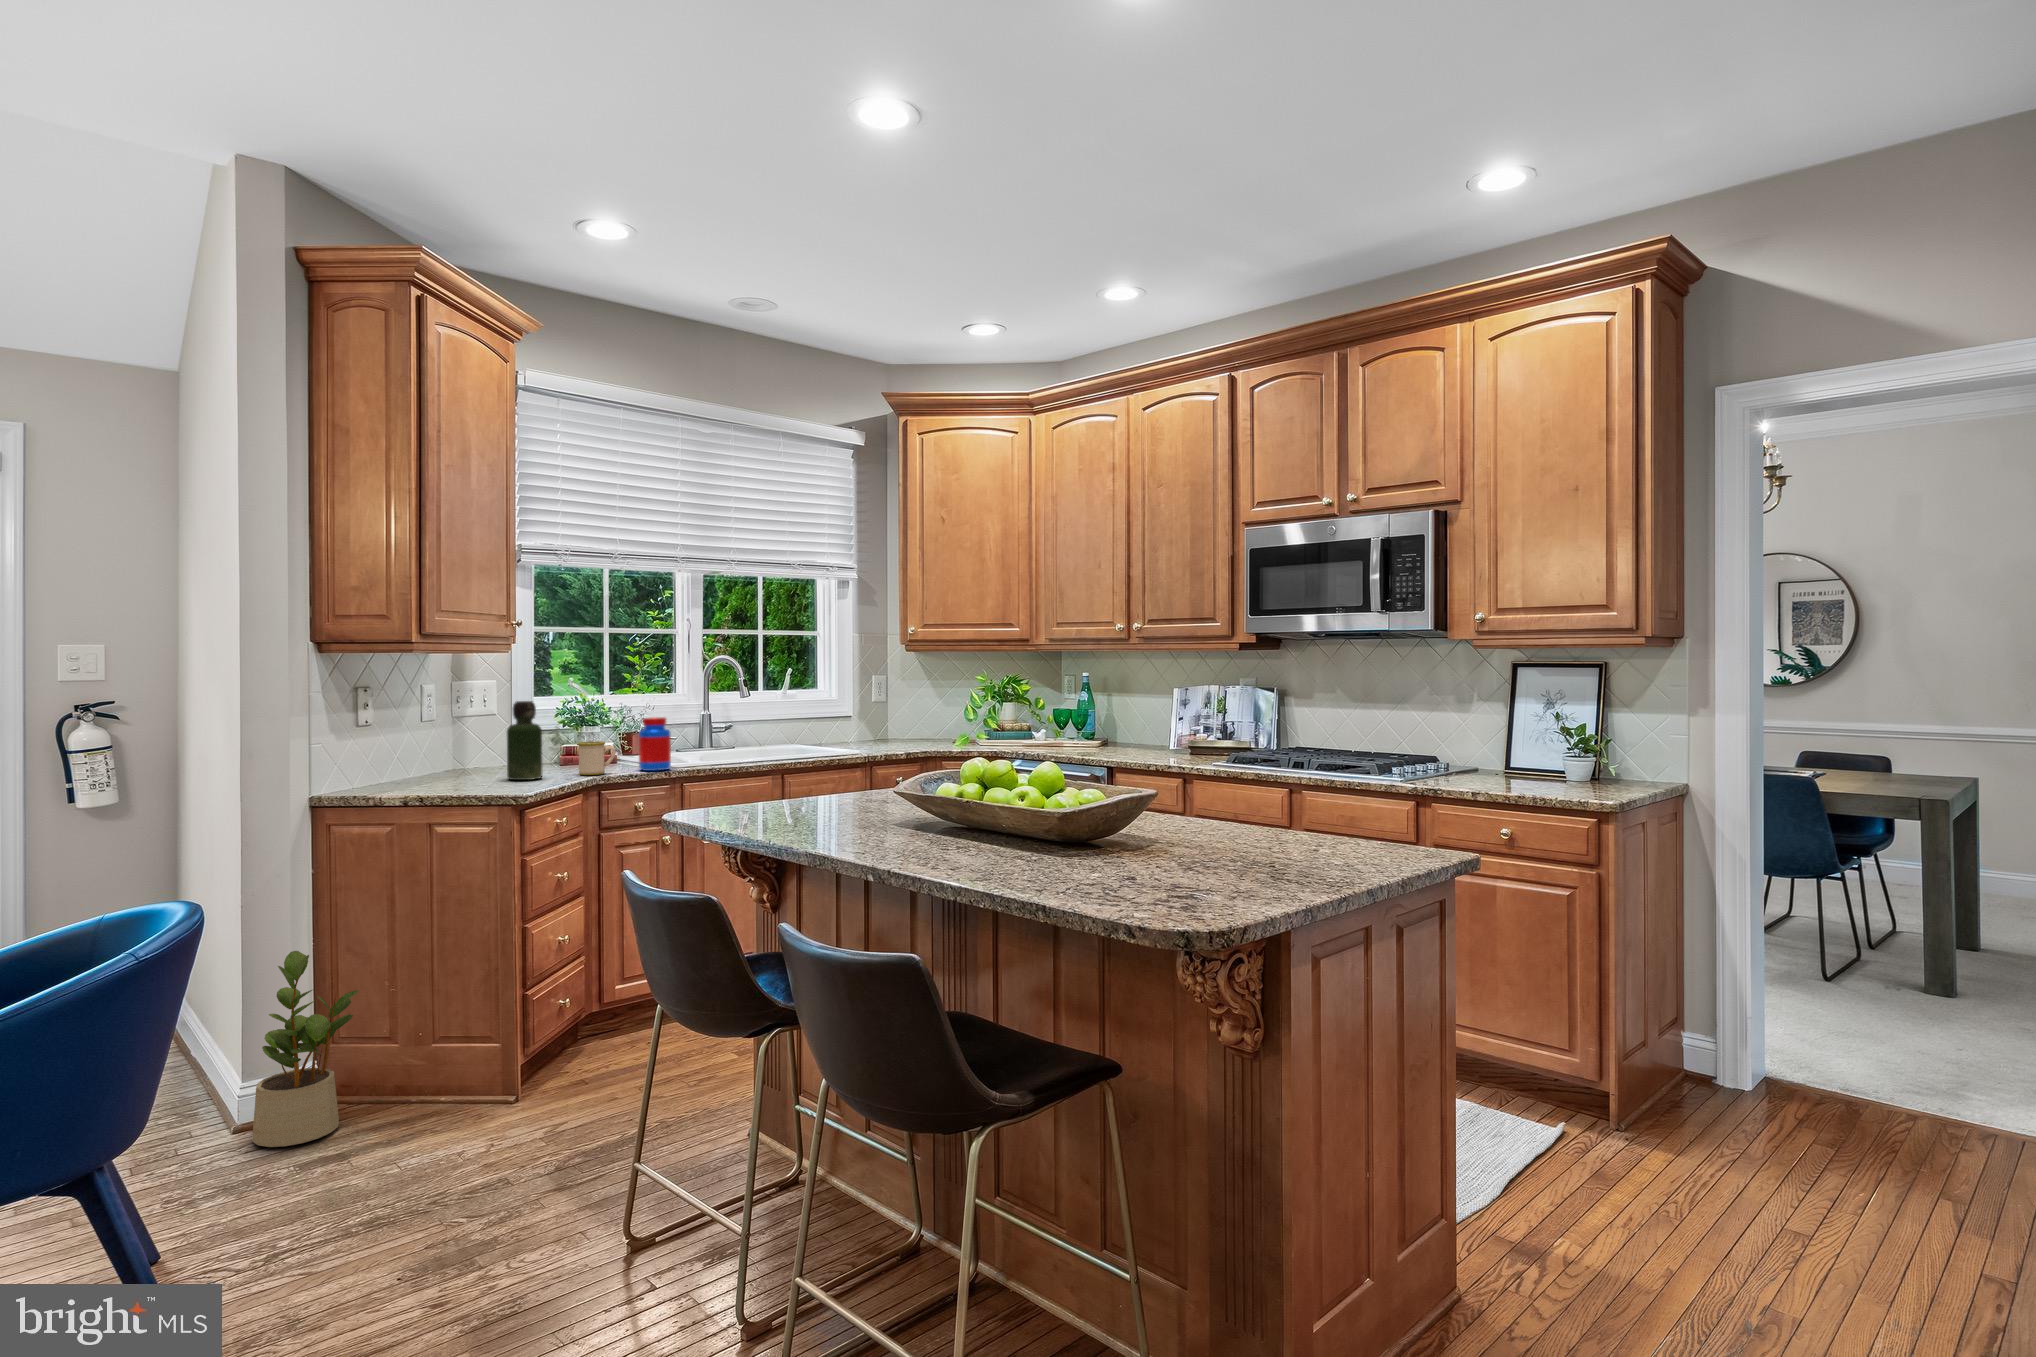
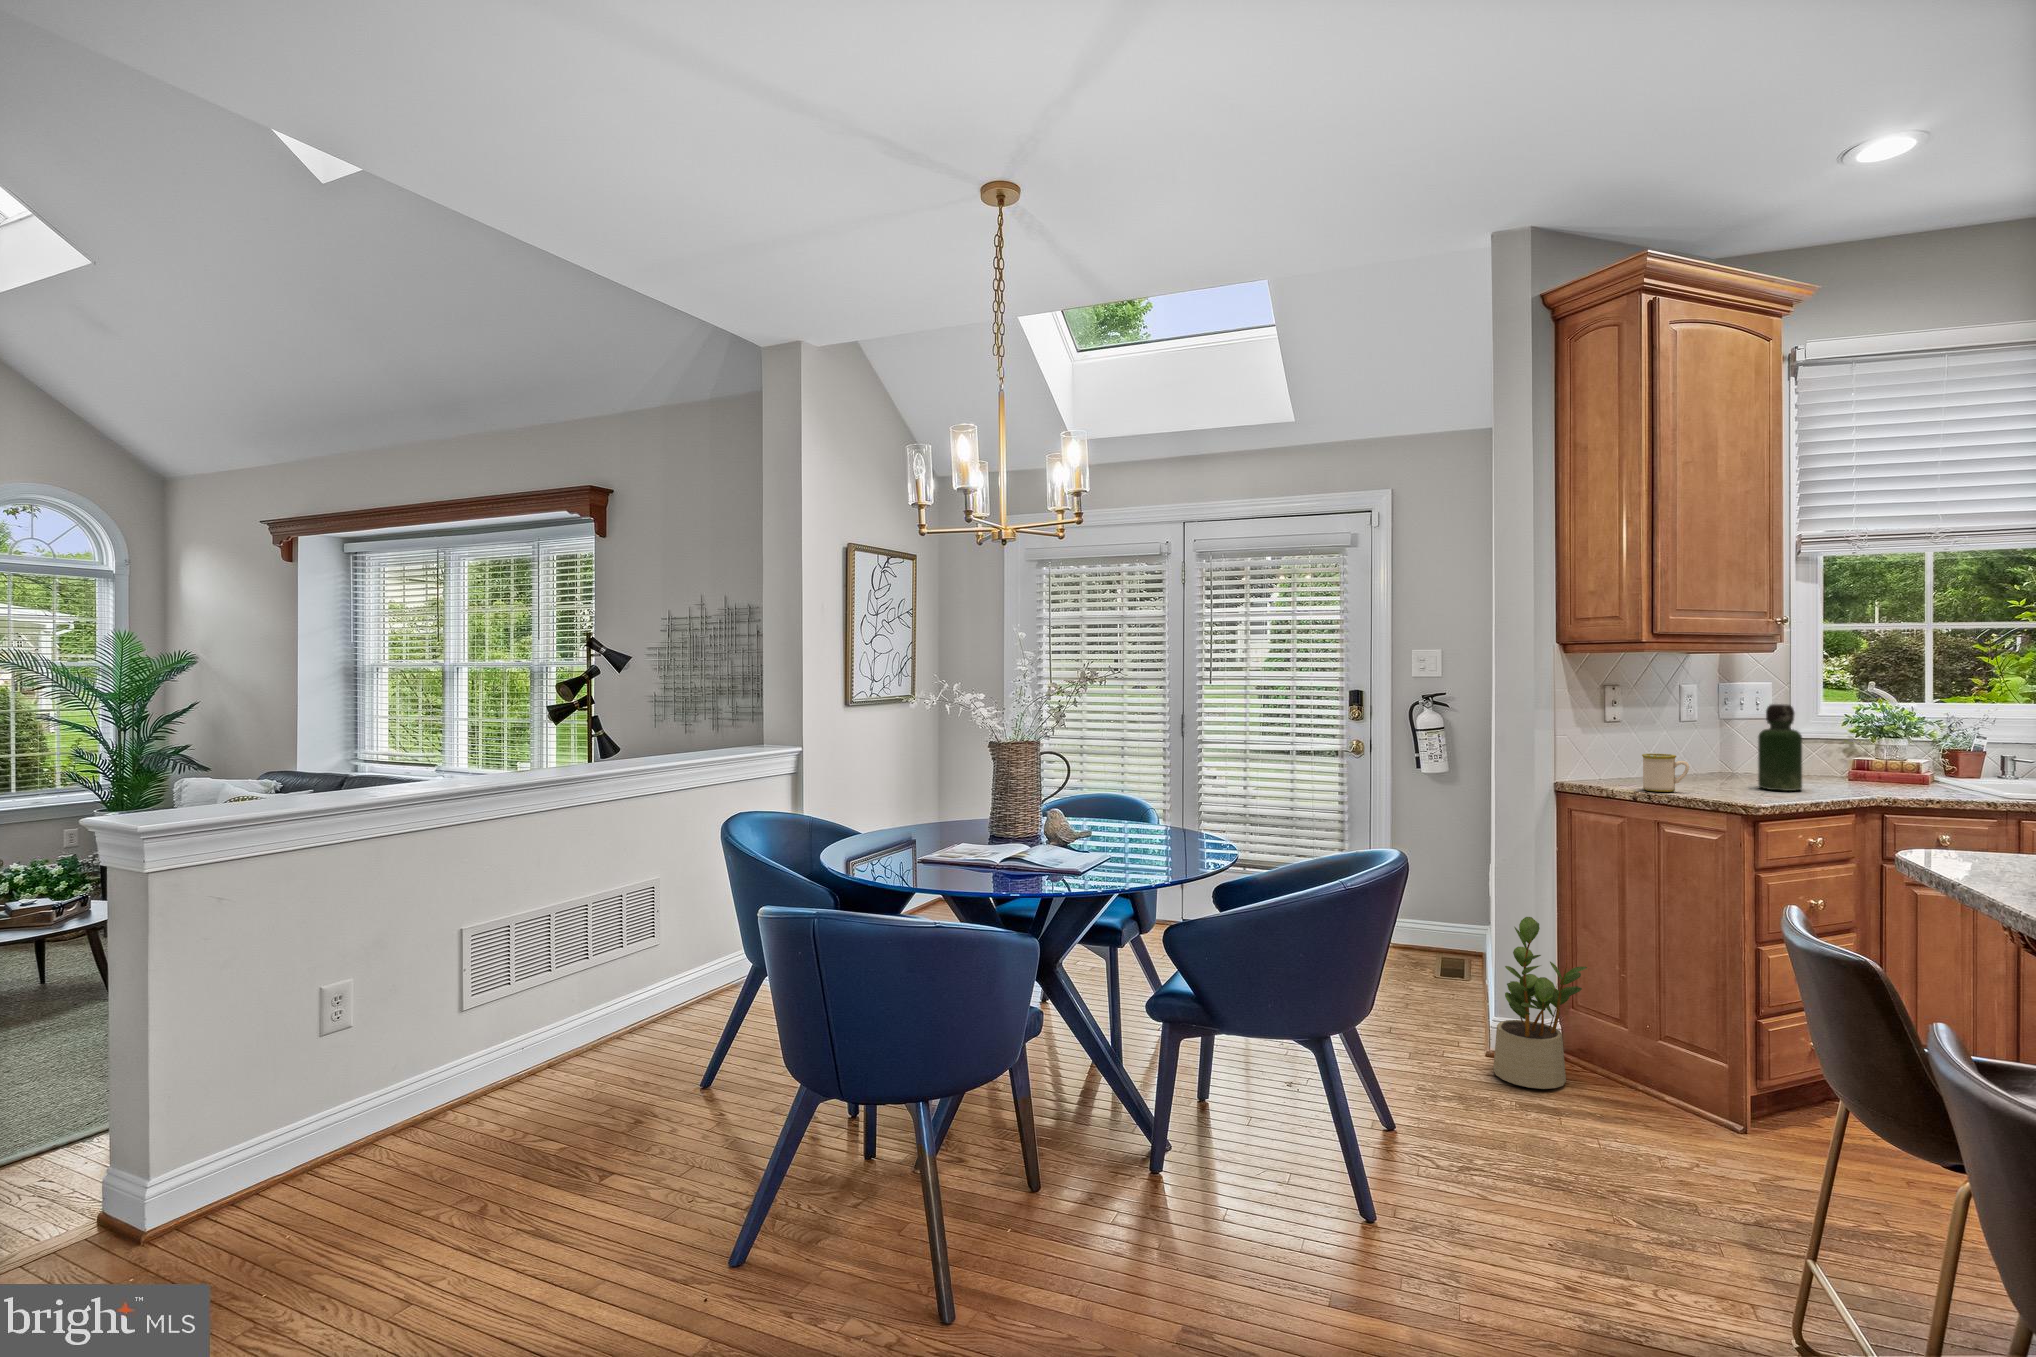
jar: present [639,717,671,771] -> none [1946,731,1998,798]
mug: present [578,741,616,775] -> present [1642,754,1689,792]

